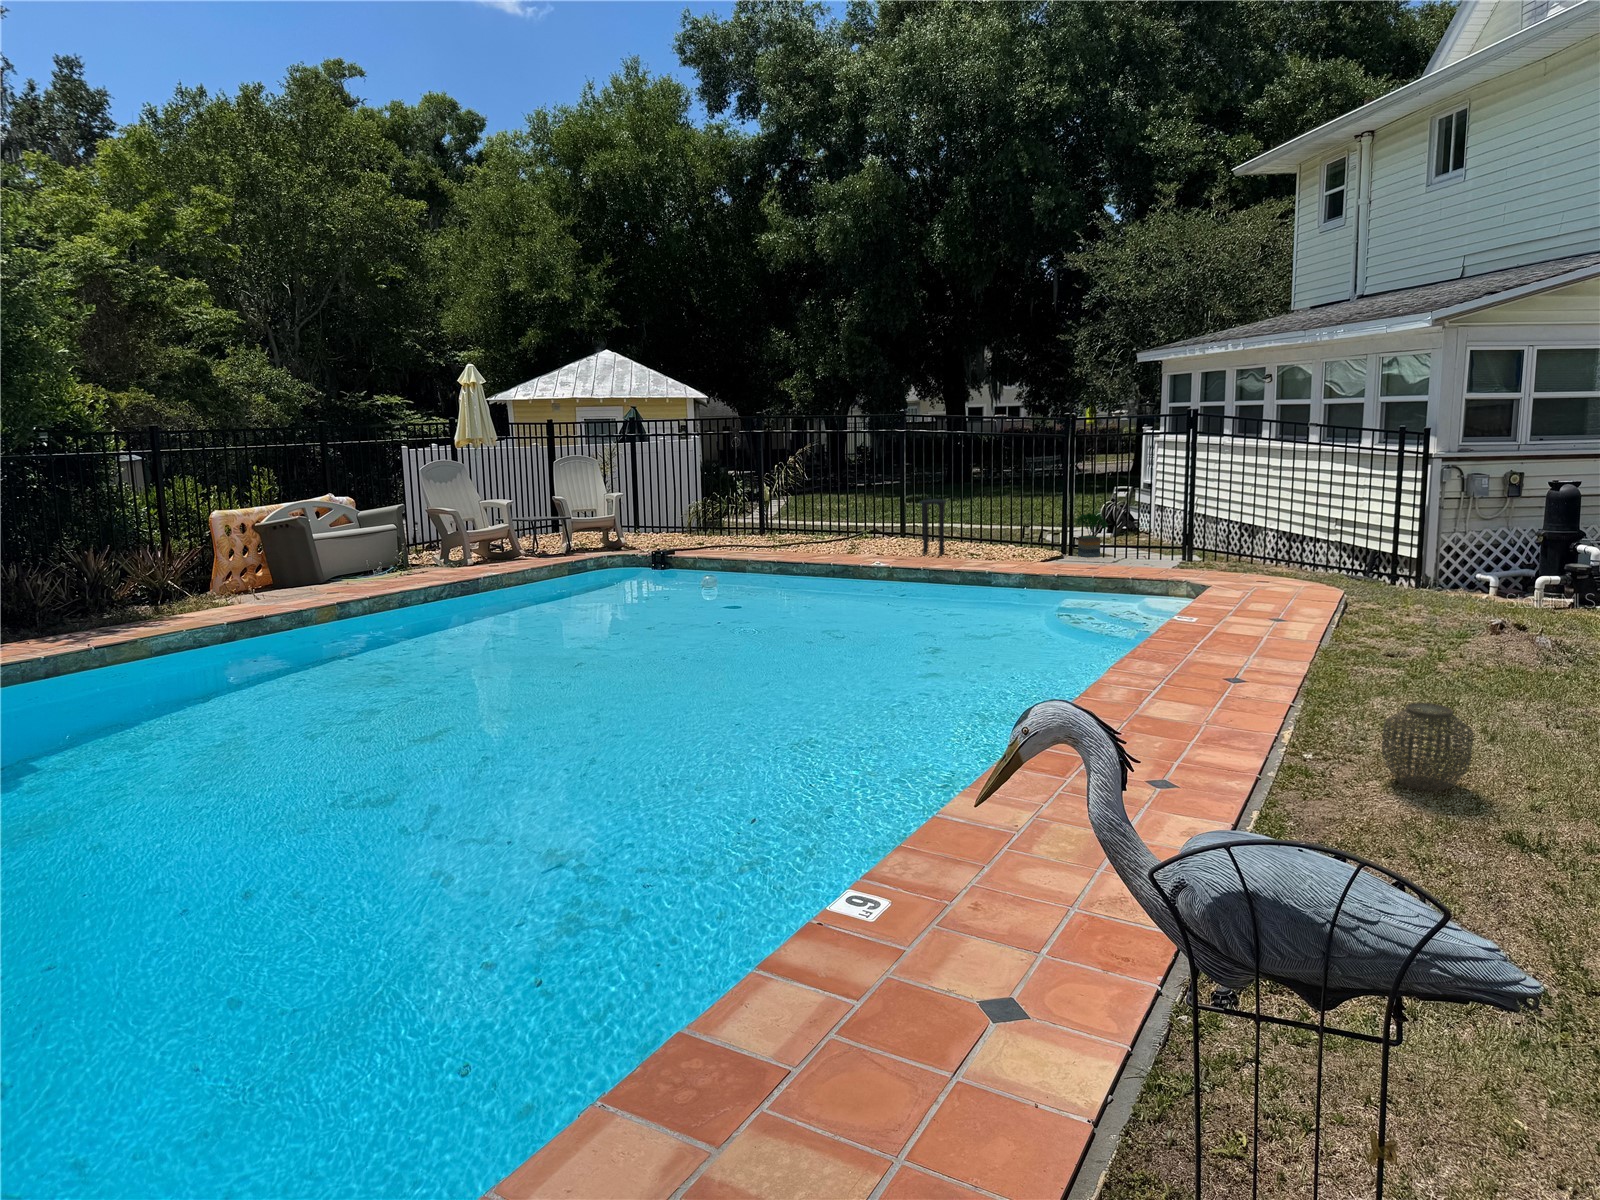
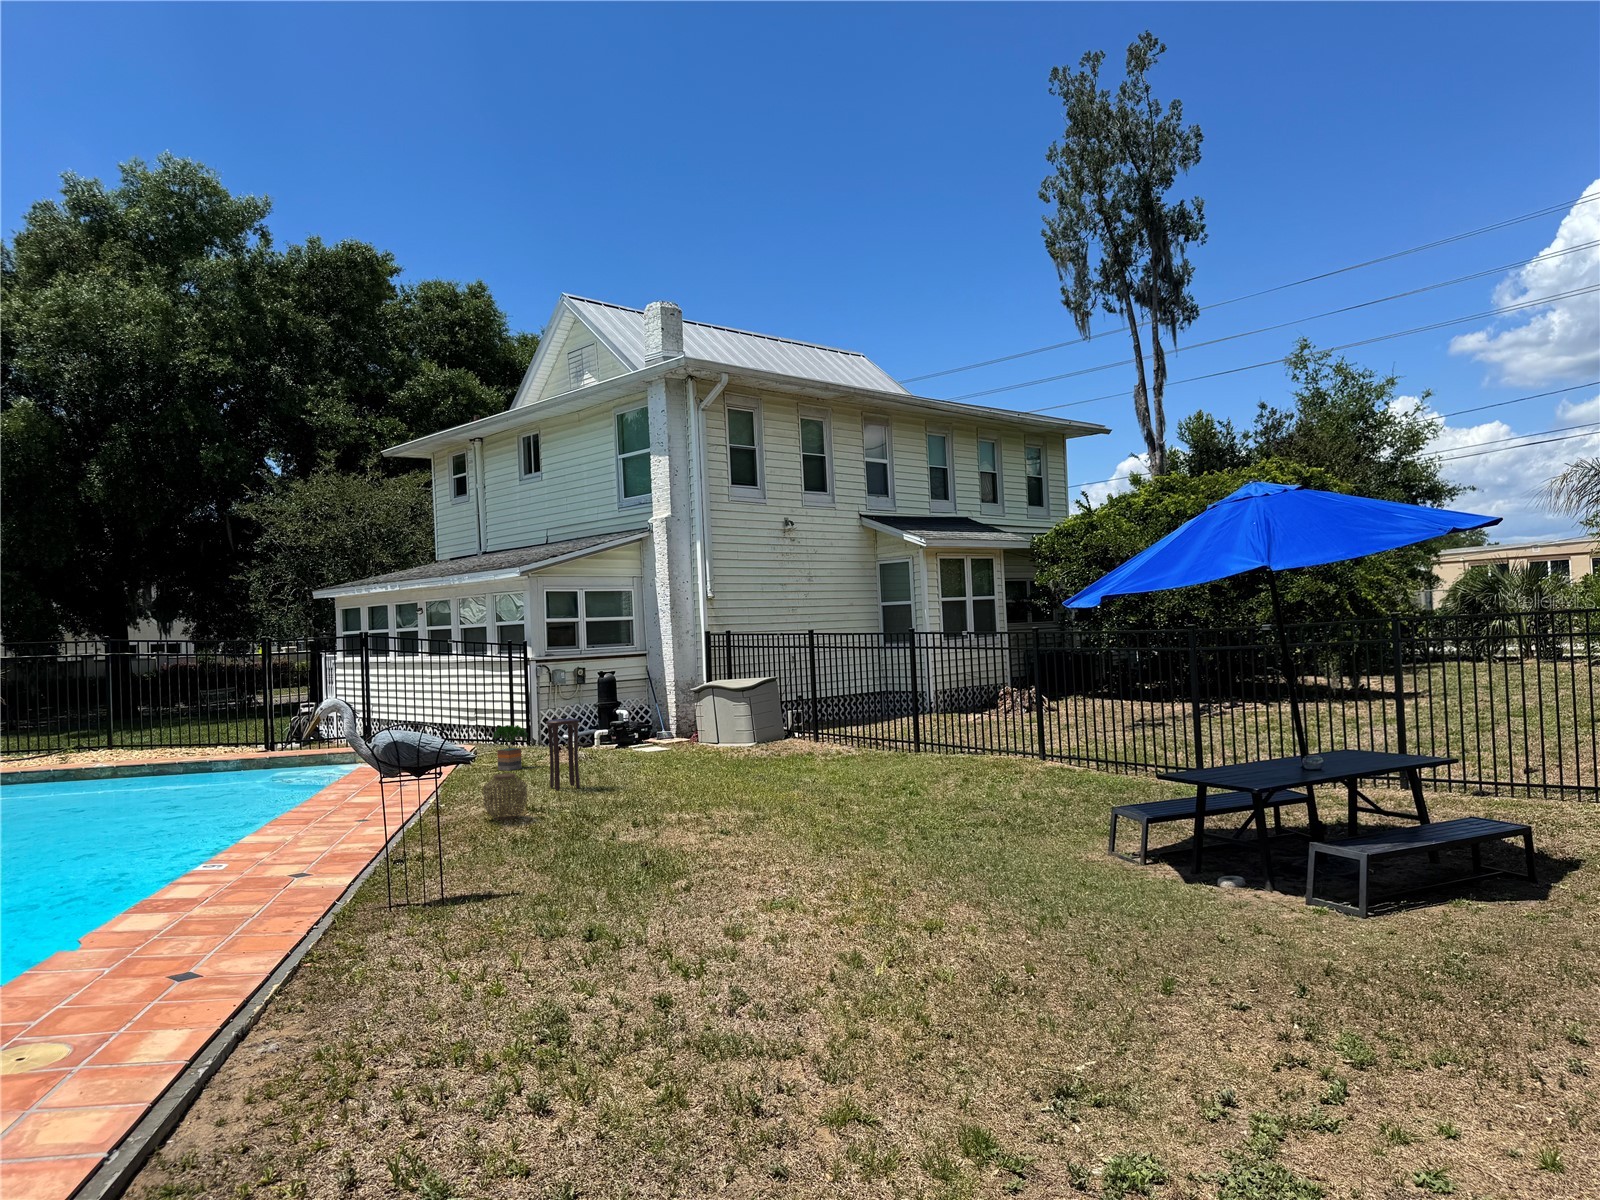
stool: present [921,499,946,556] -> present [546,718,580,790]
potted tree: present [1076,514,1108,557] -> present [494,725,527,771]

